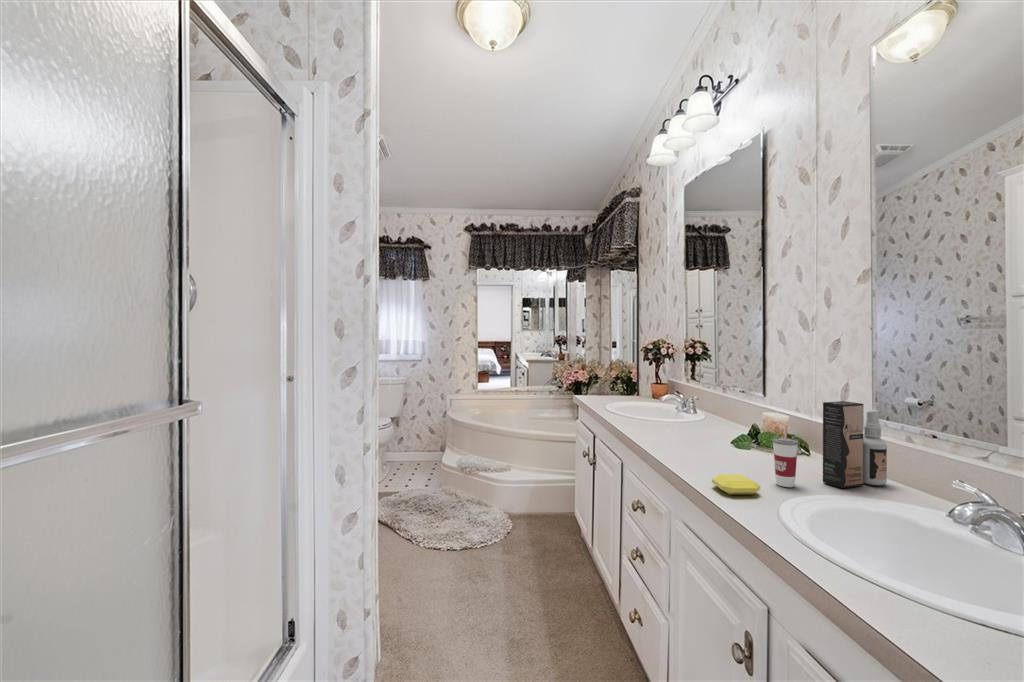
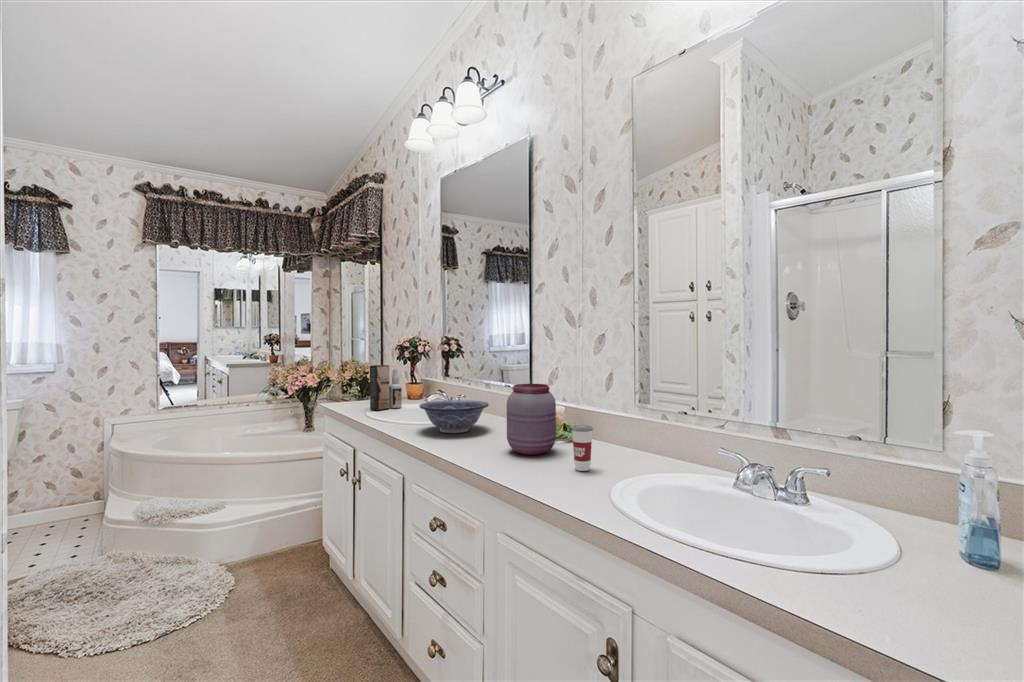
jar: none [712,389,768,462] -> present [507,384,556,455]
decorative bowl: none [640,400,709,431] -> present [420,400,489,433]
spray bottle: present [823,401,887,488] -> present [370,365,402,411]
soap bar: present [712,474,760,495] -> none [527,465,570,486]

